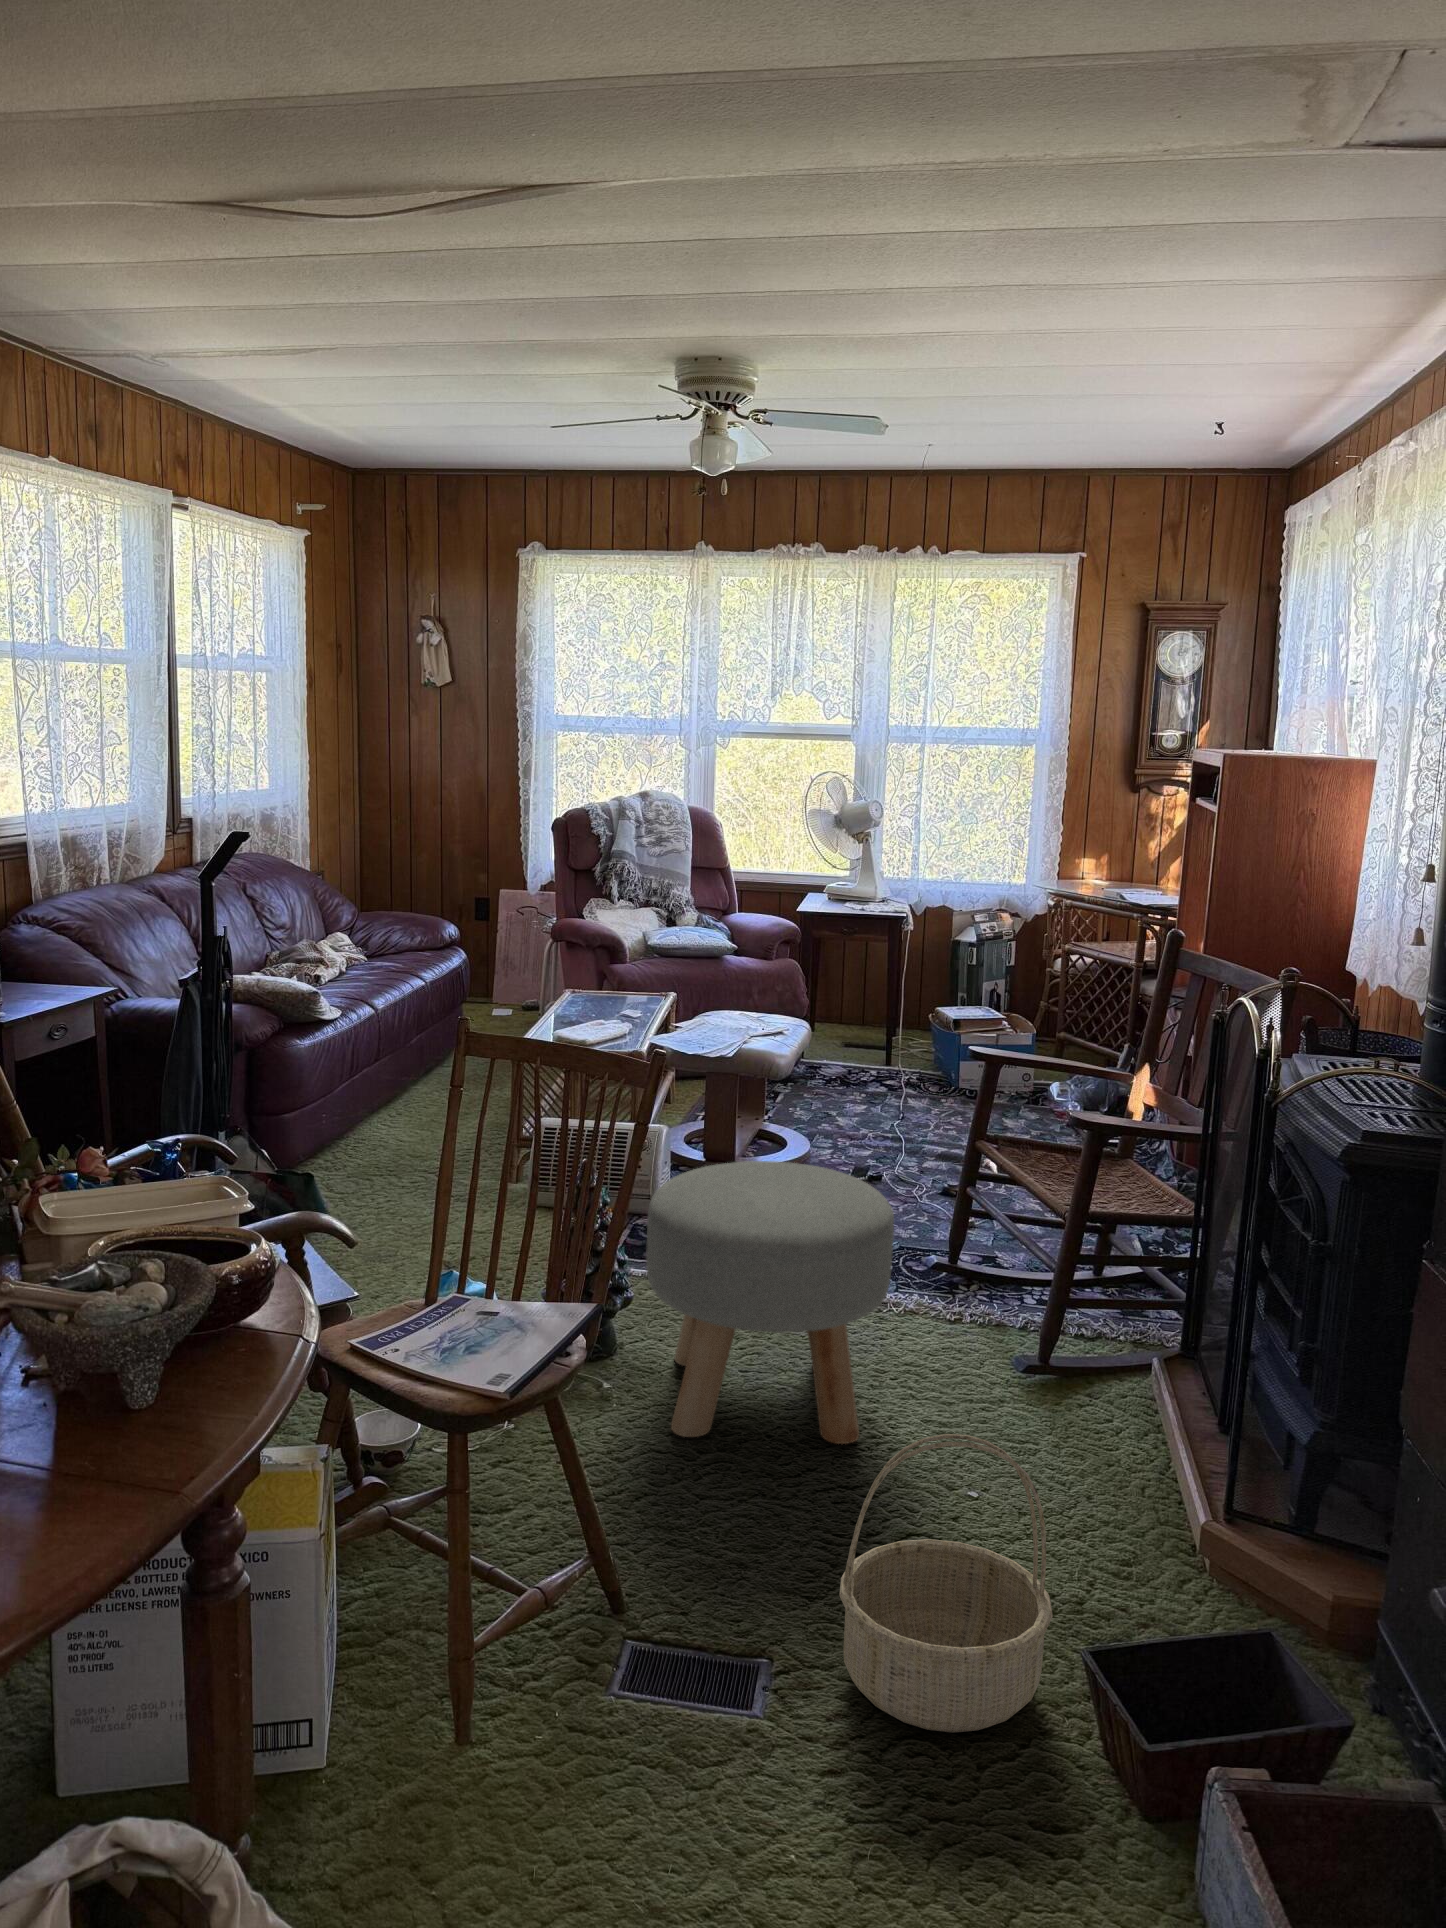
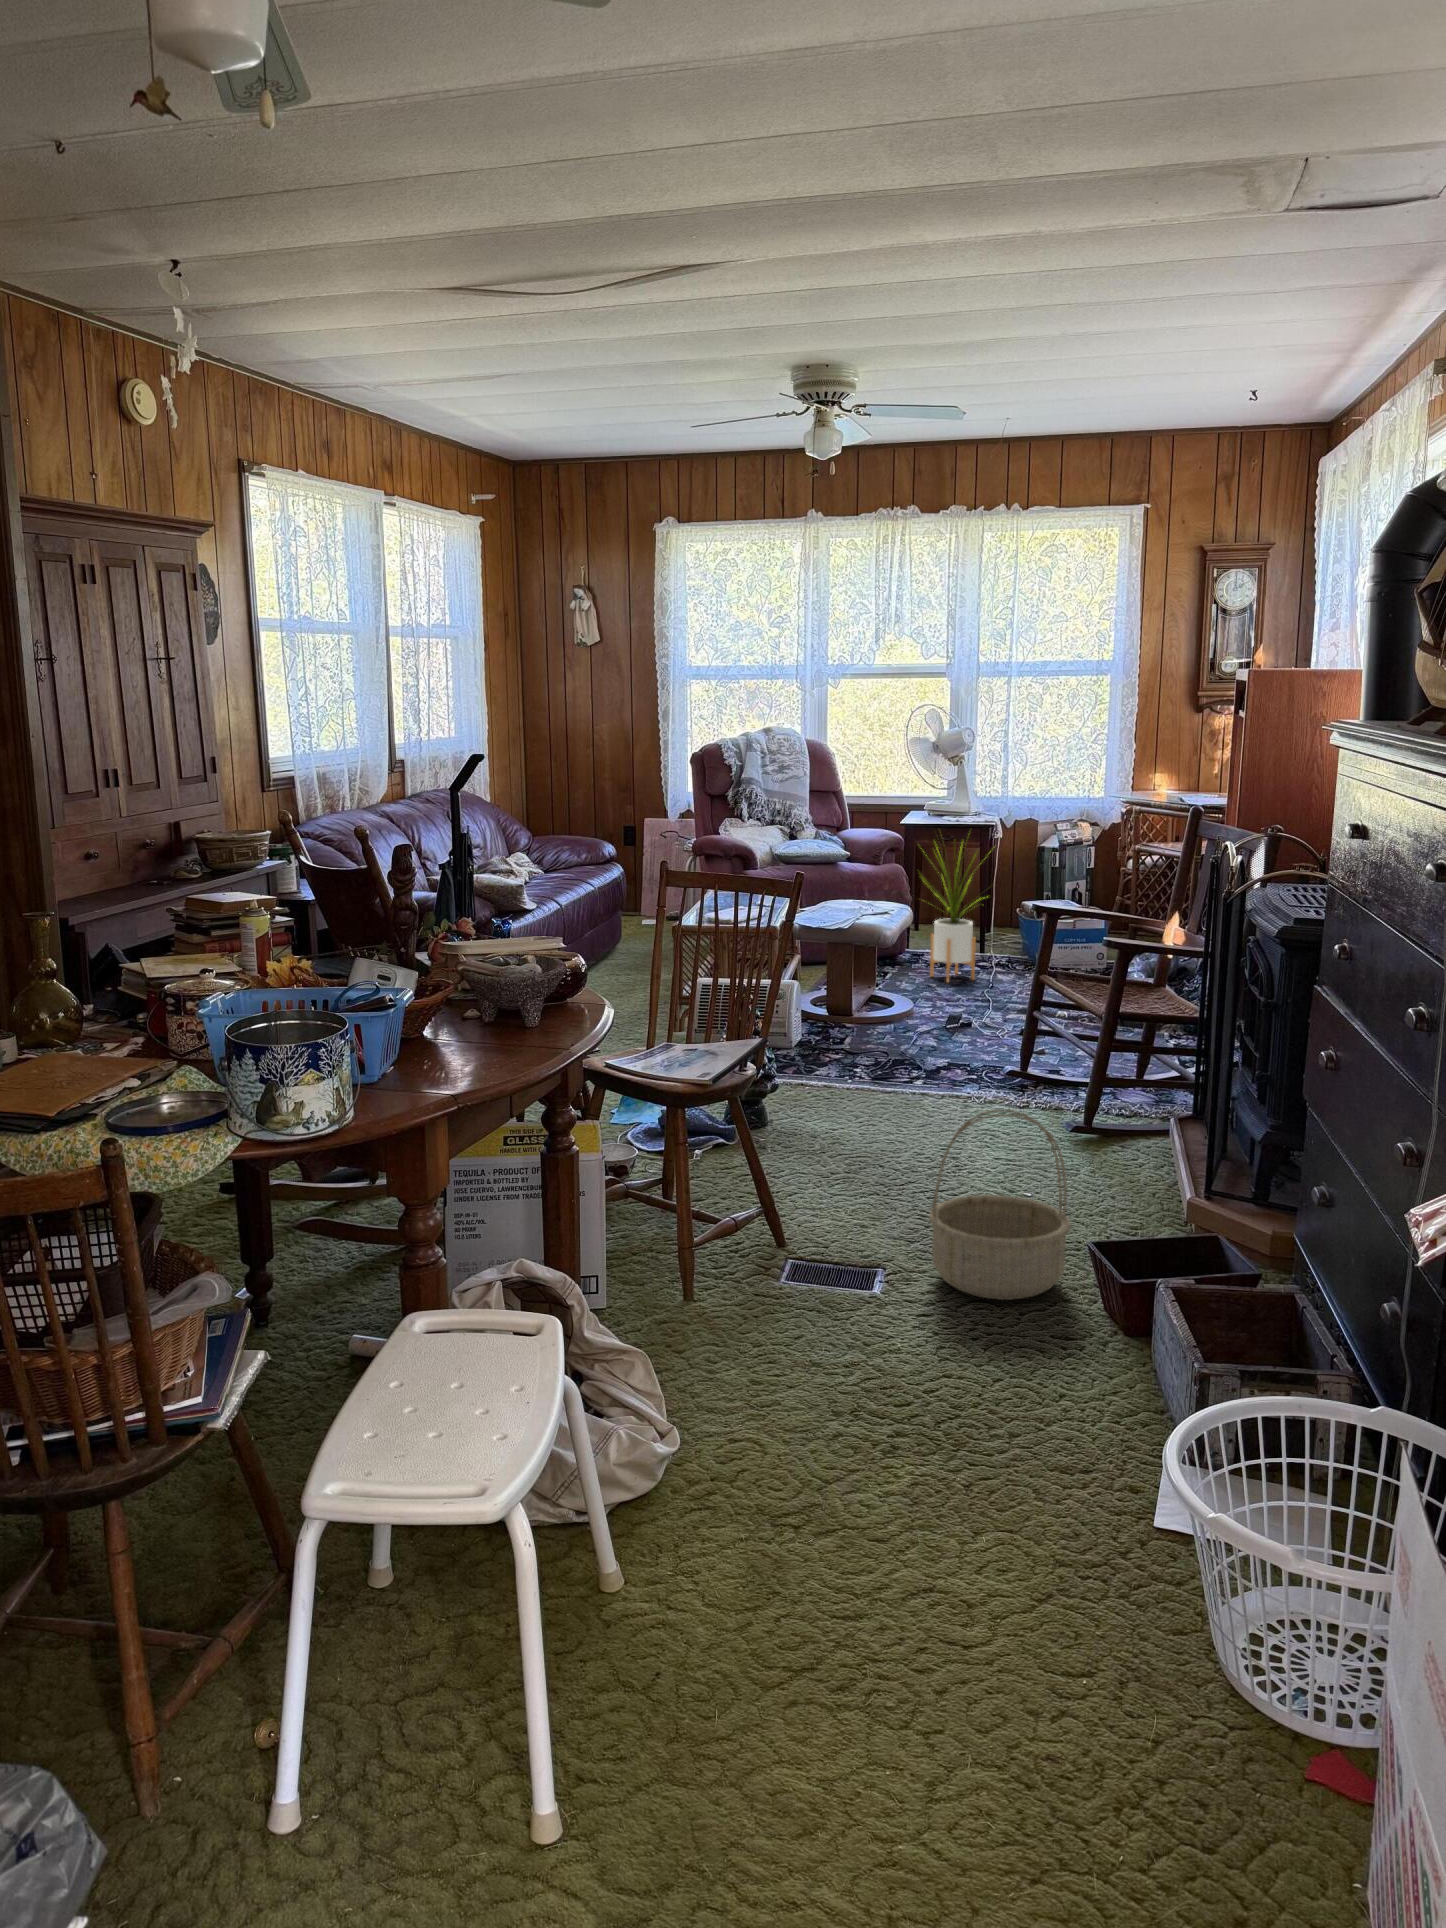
house plant: none [812,924,912,1112] -> present [923,833,977,982]
ottoman: present [646,1161,894,1444] -> none [790,981,971,1170]

